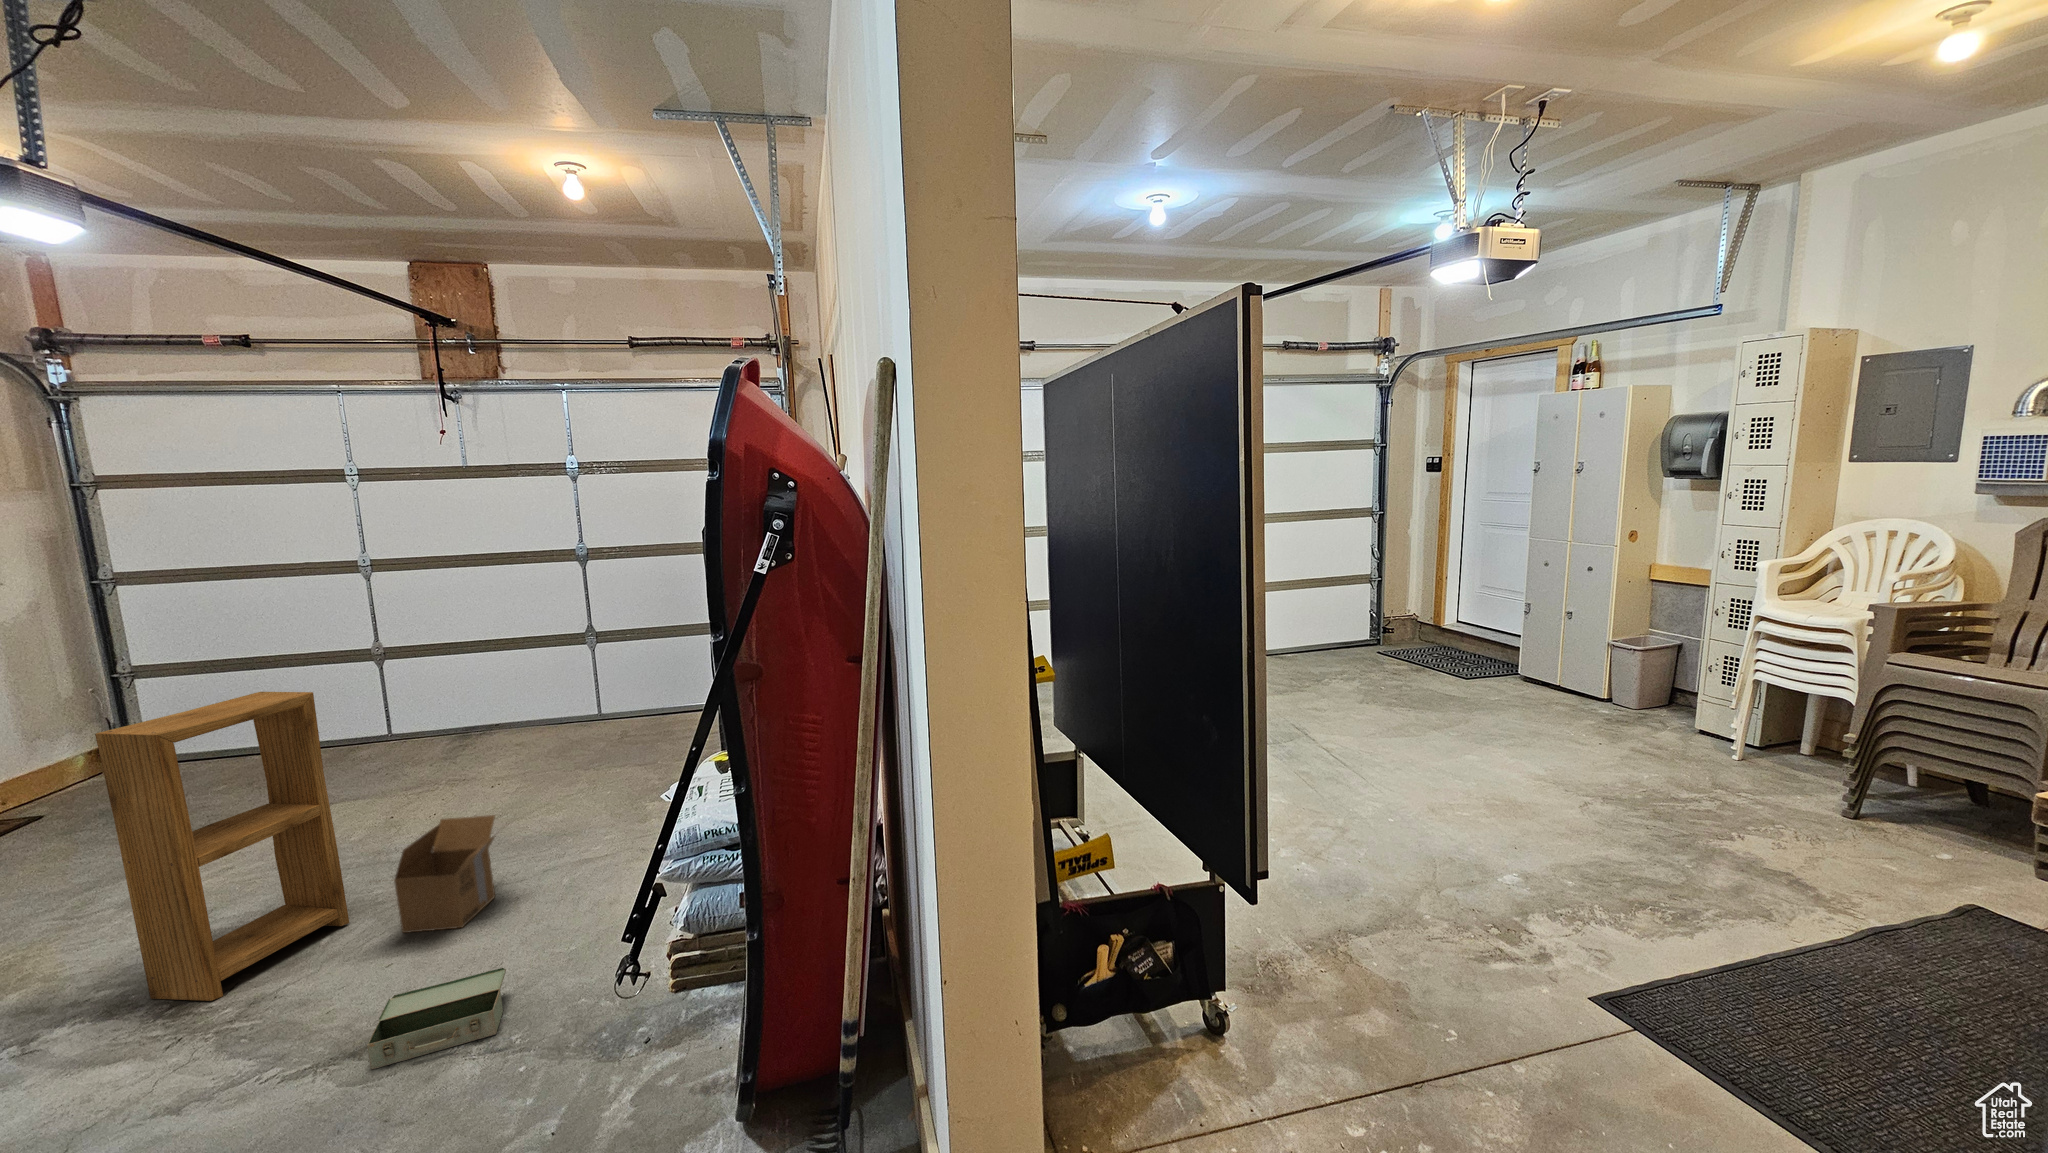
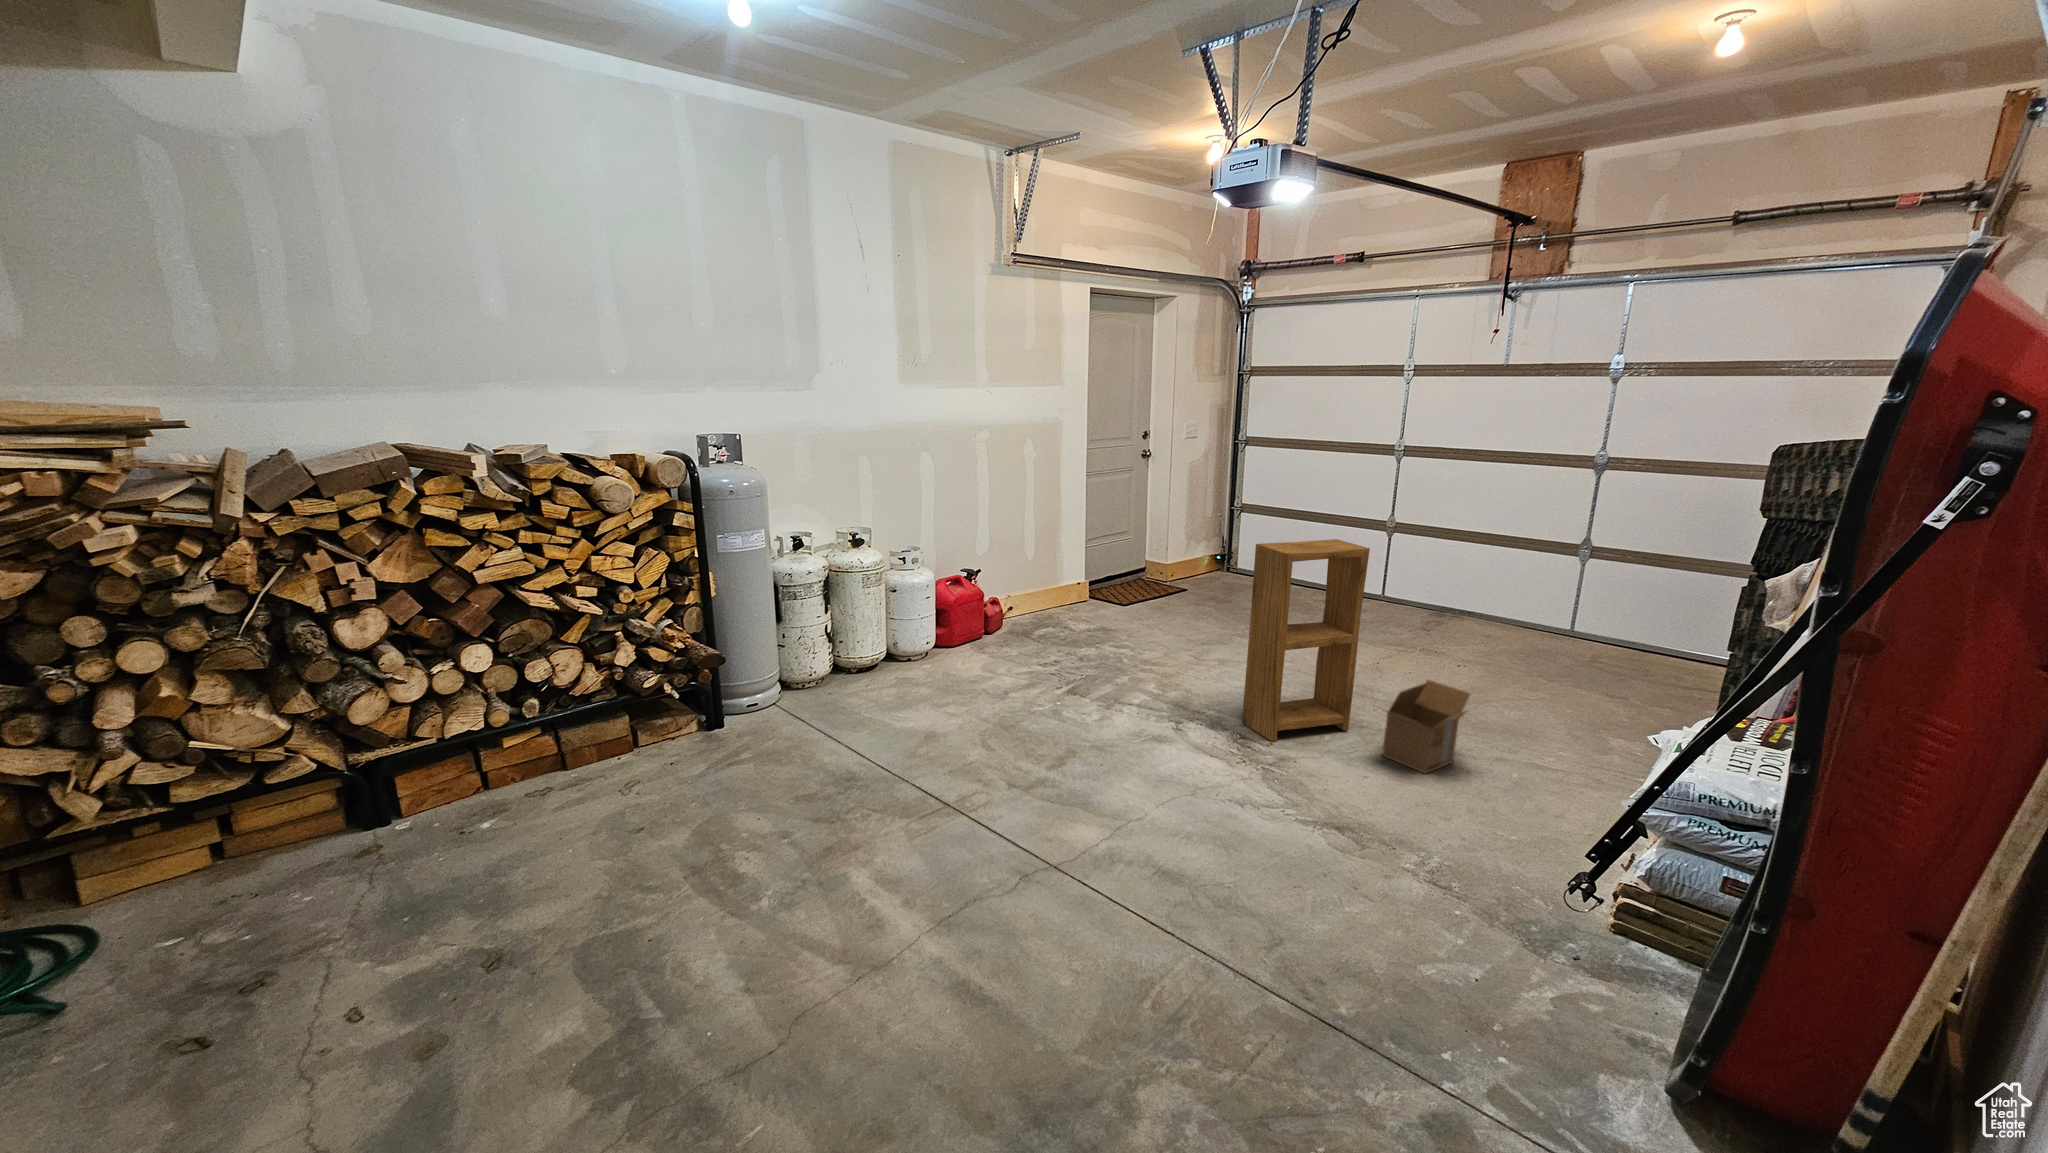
toolbox: present [367,968,506,1069] -> none [1358,797,1461,868]

